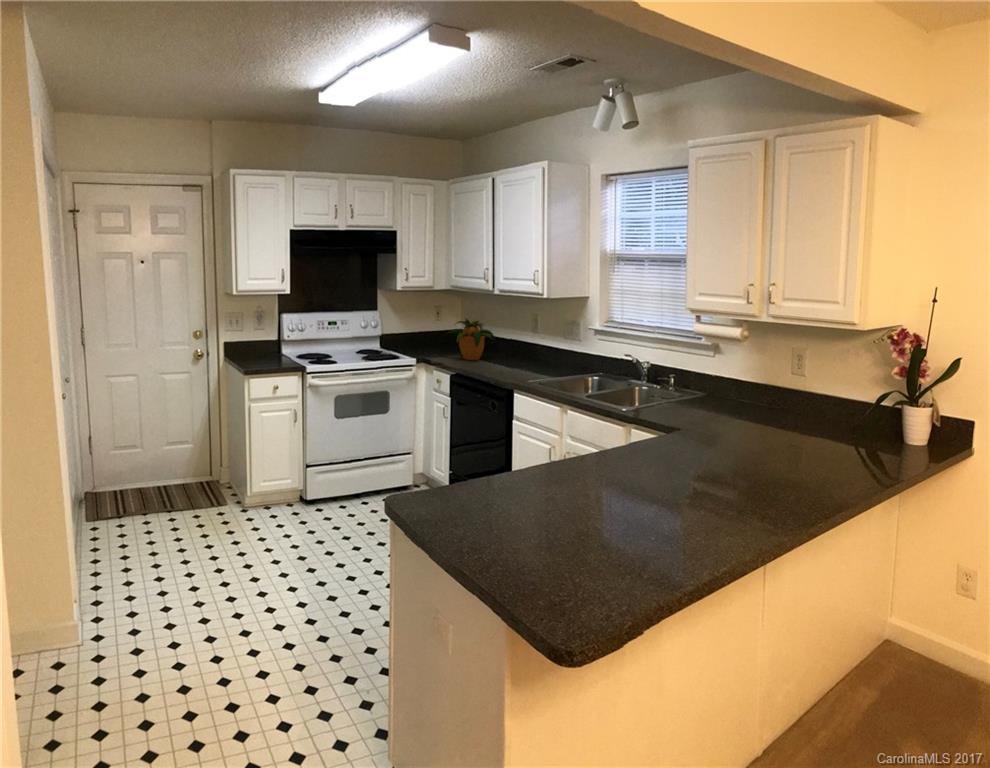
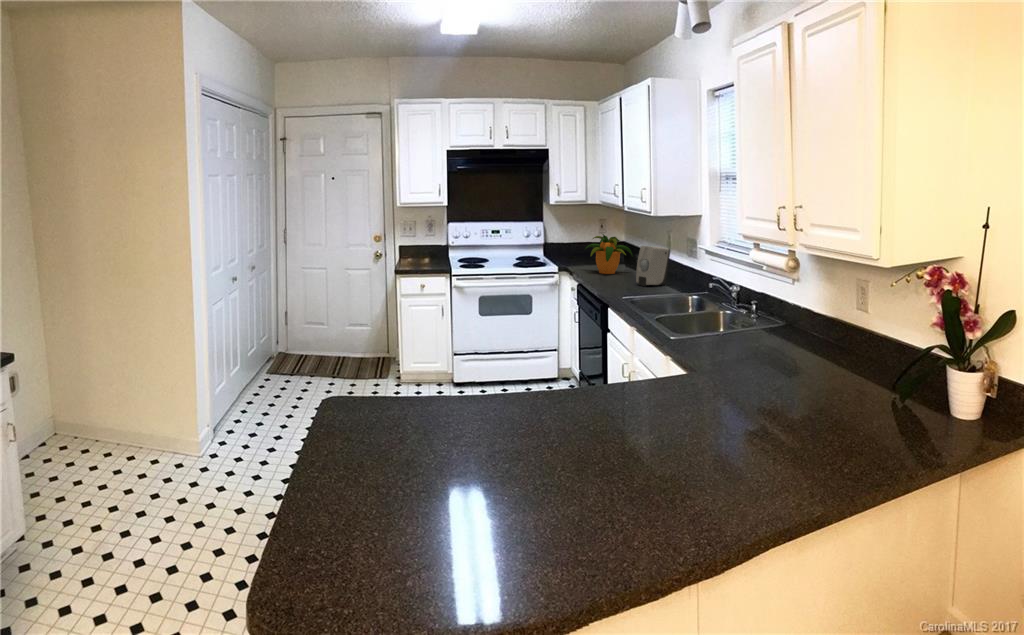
soap dispenser: none [518,328,549,370] -> present [636,246,670,286]

